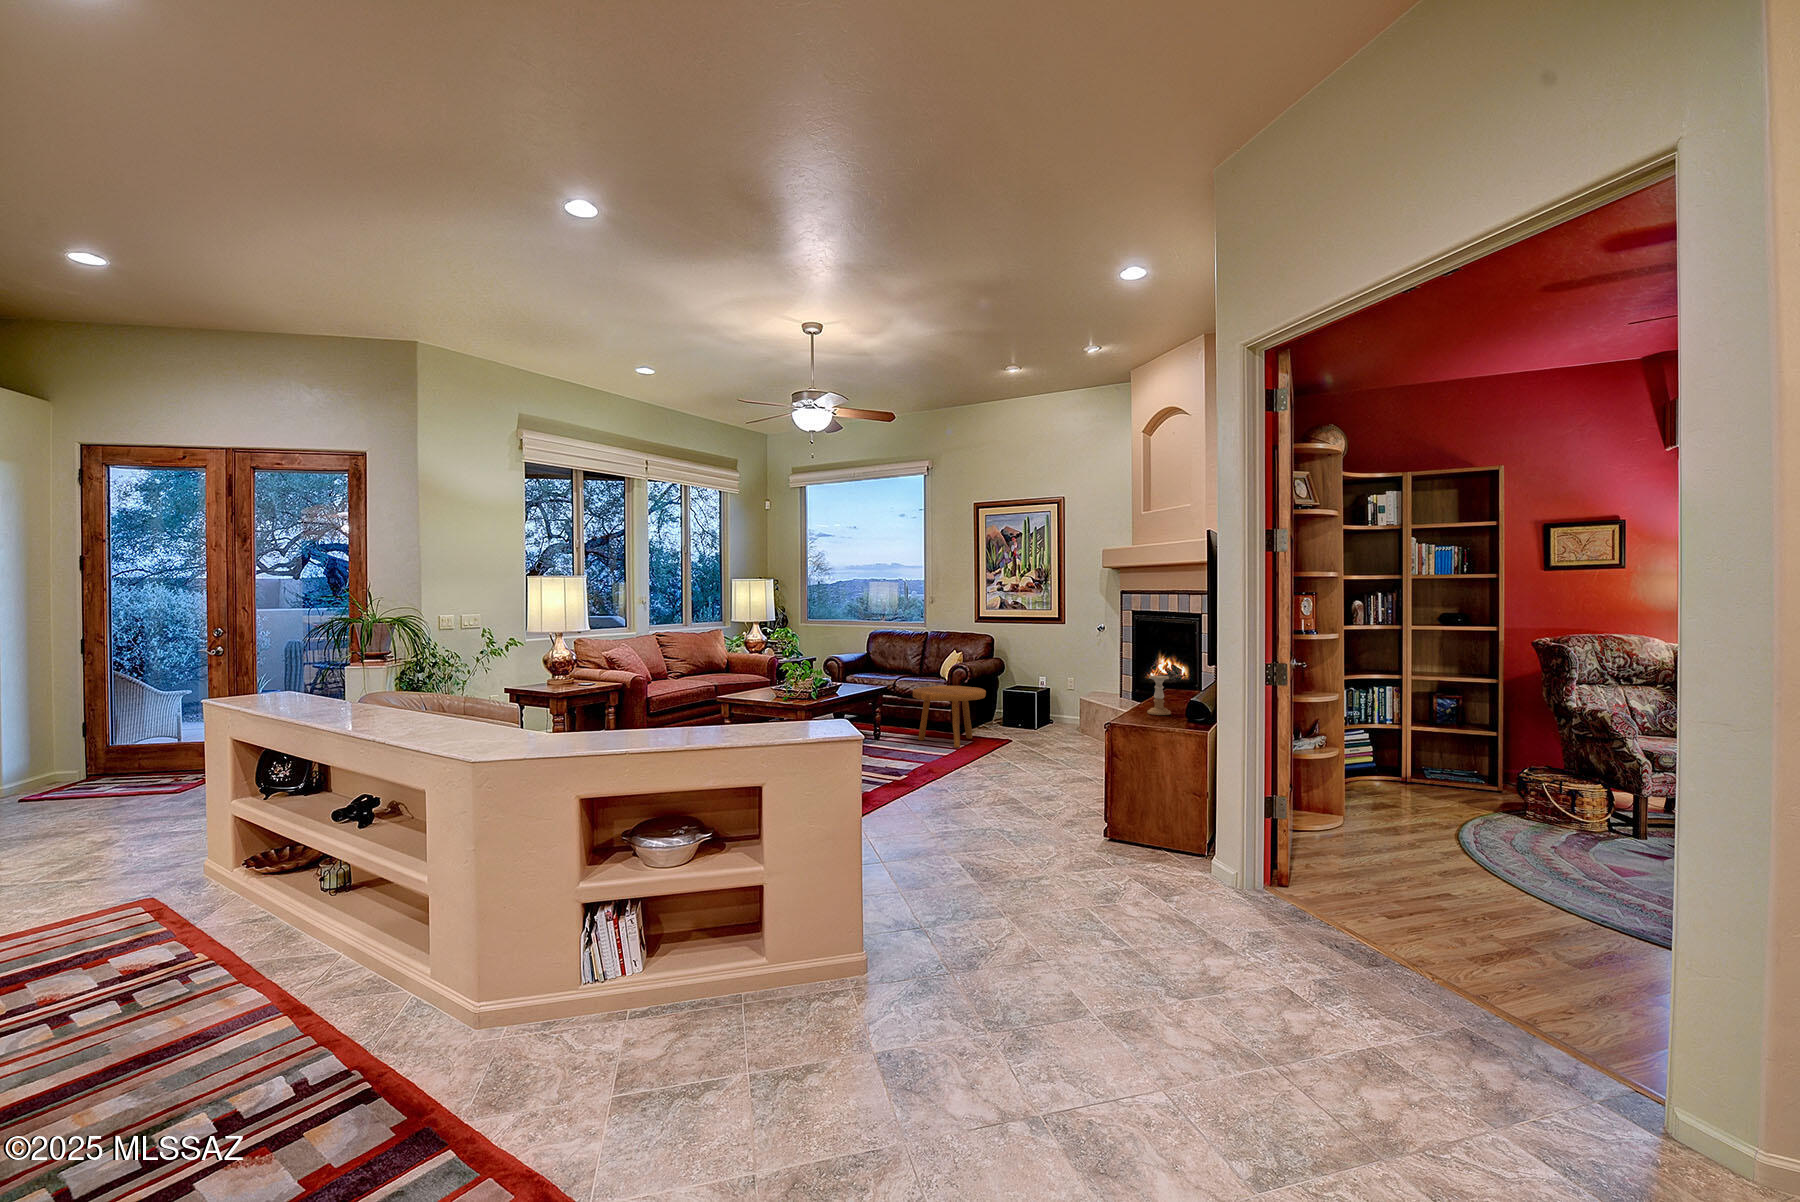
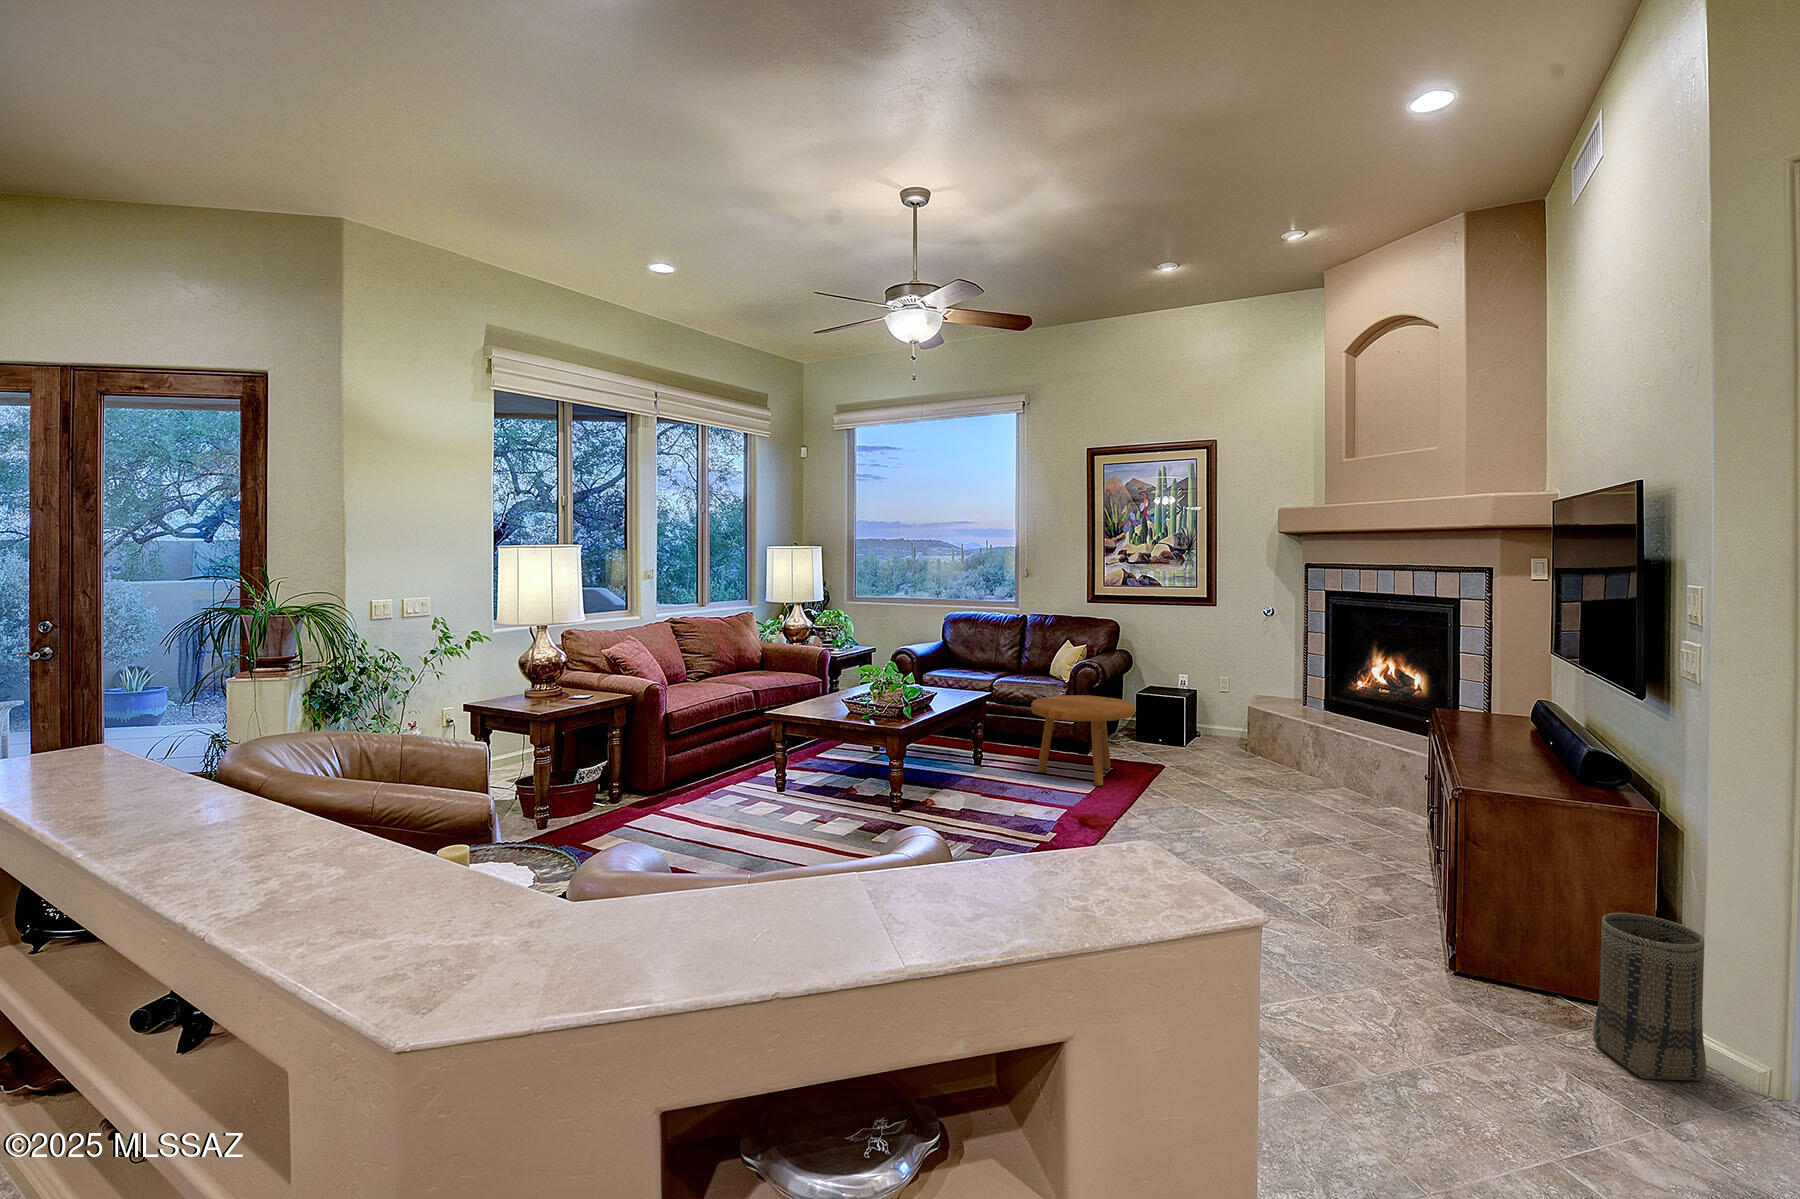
candle holder: present [1147,676,1171,715] -> none [1504,710,1550,778]
basket: none [1153,781,1199,867] -> present [1593,913,1706,1080]

